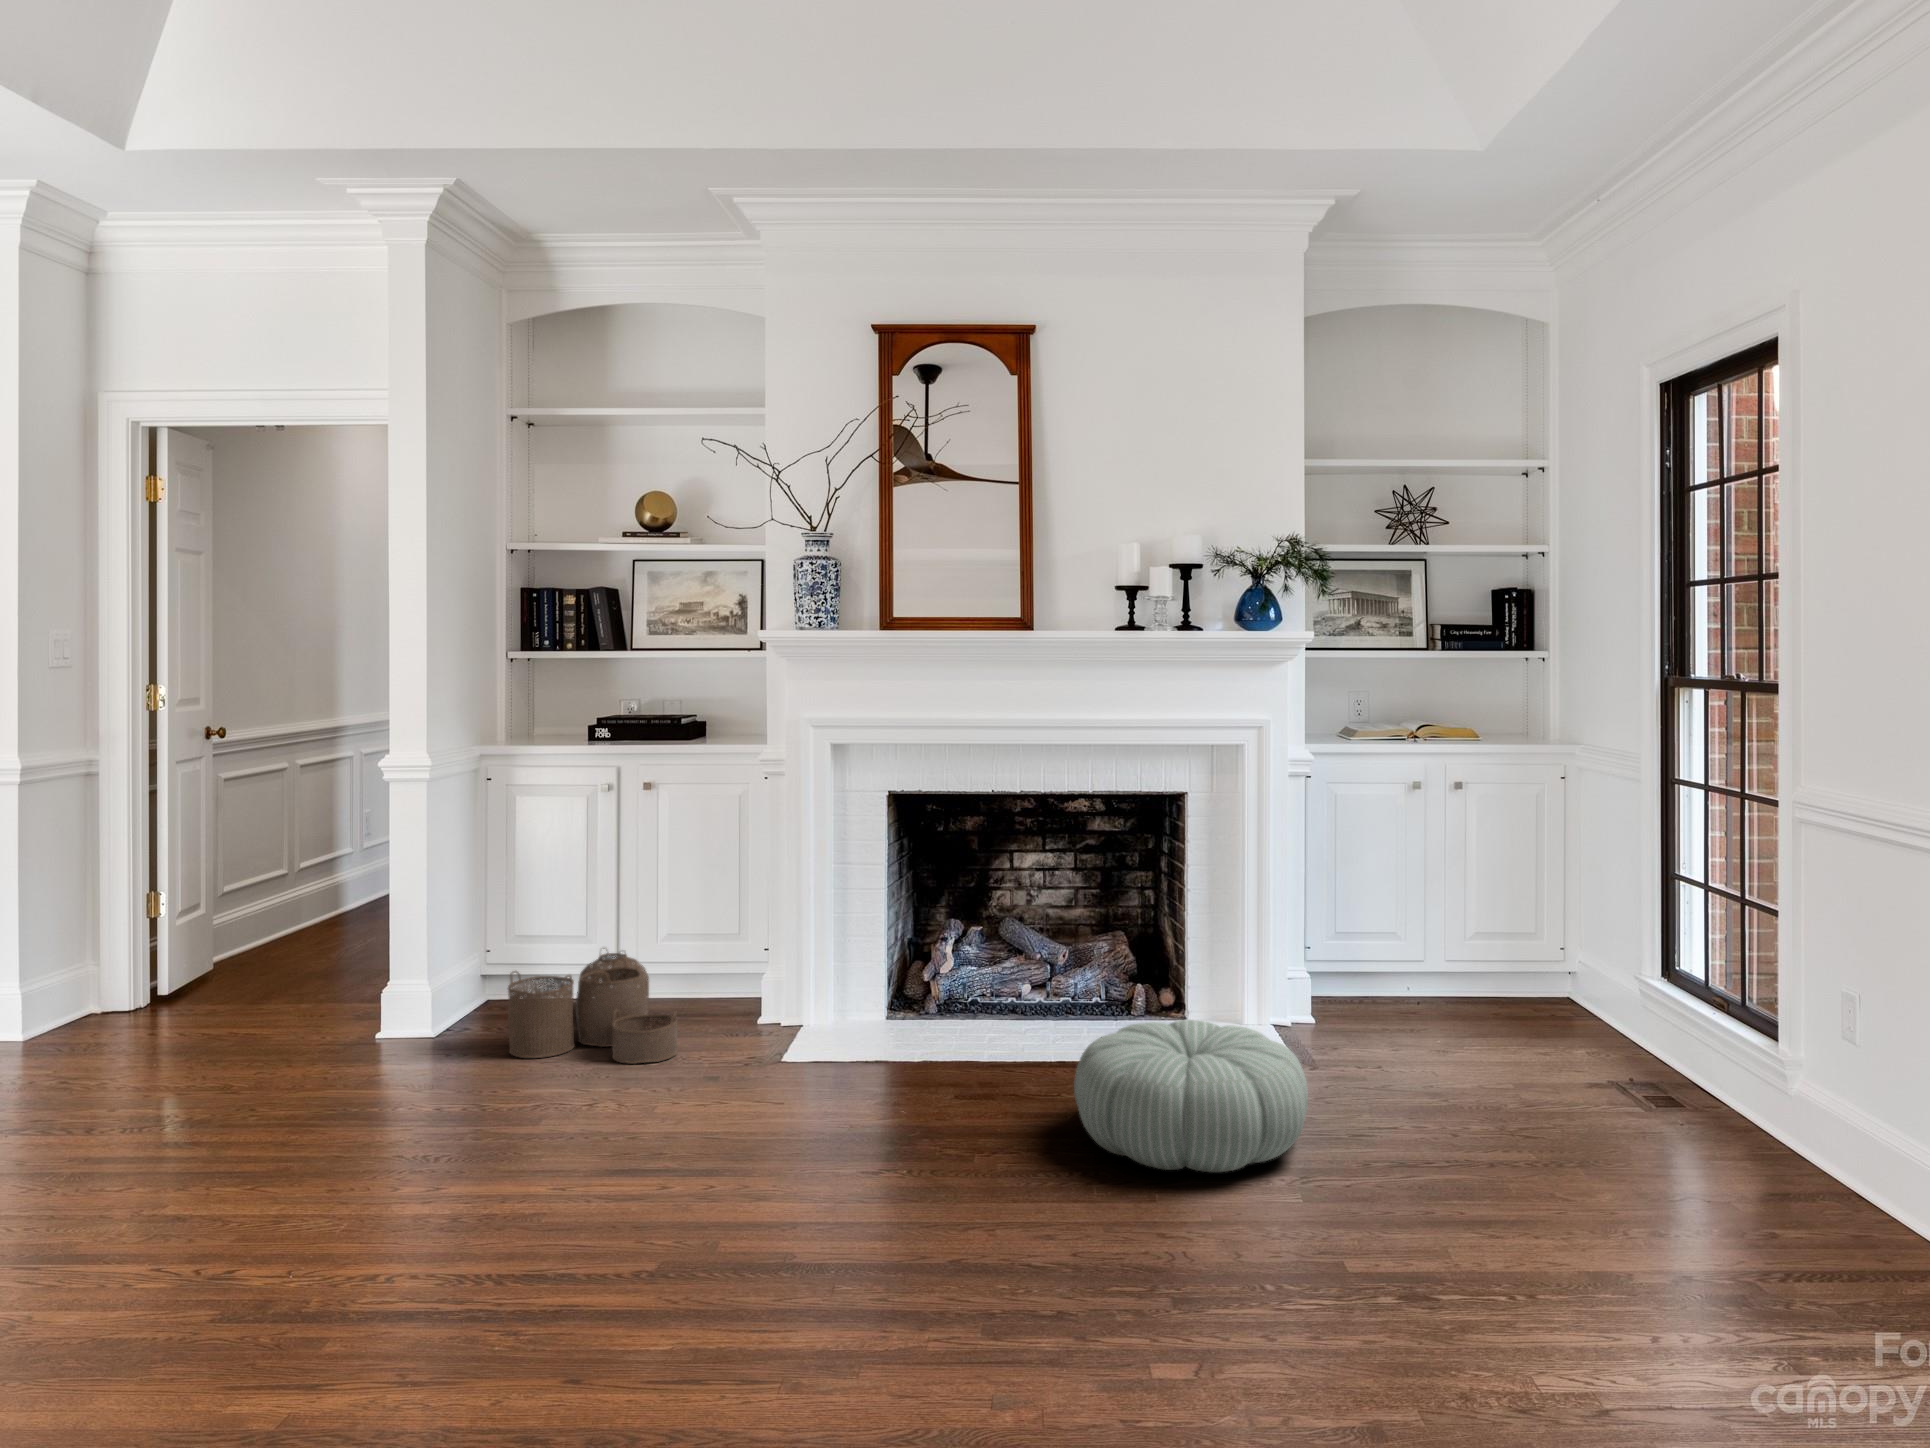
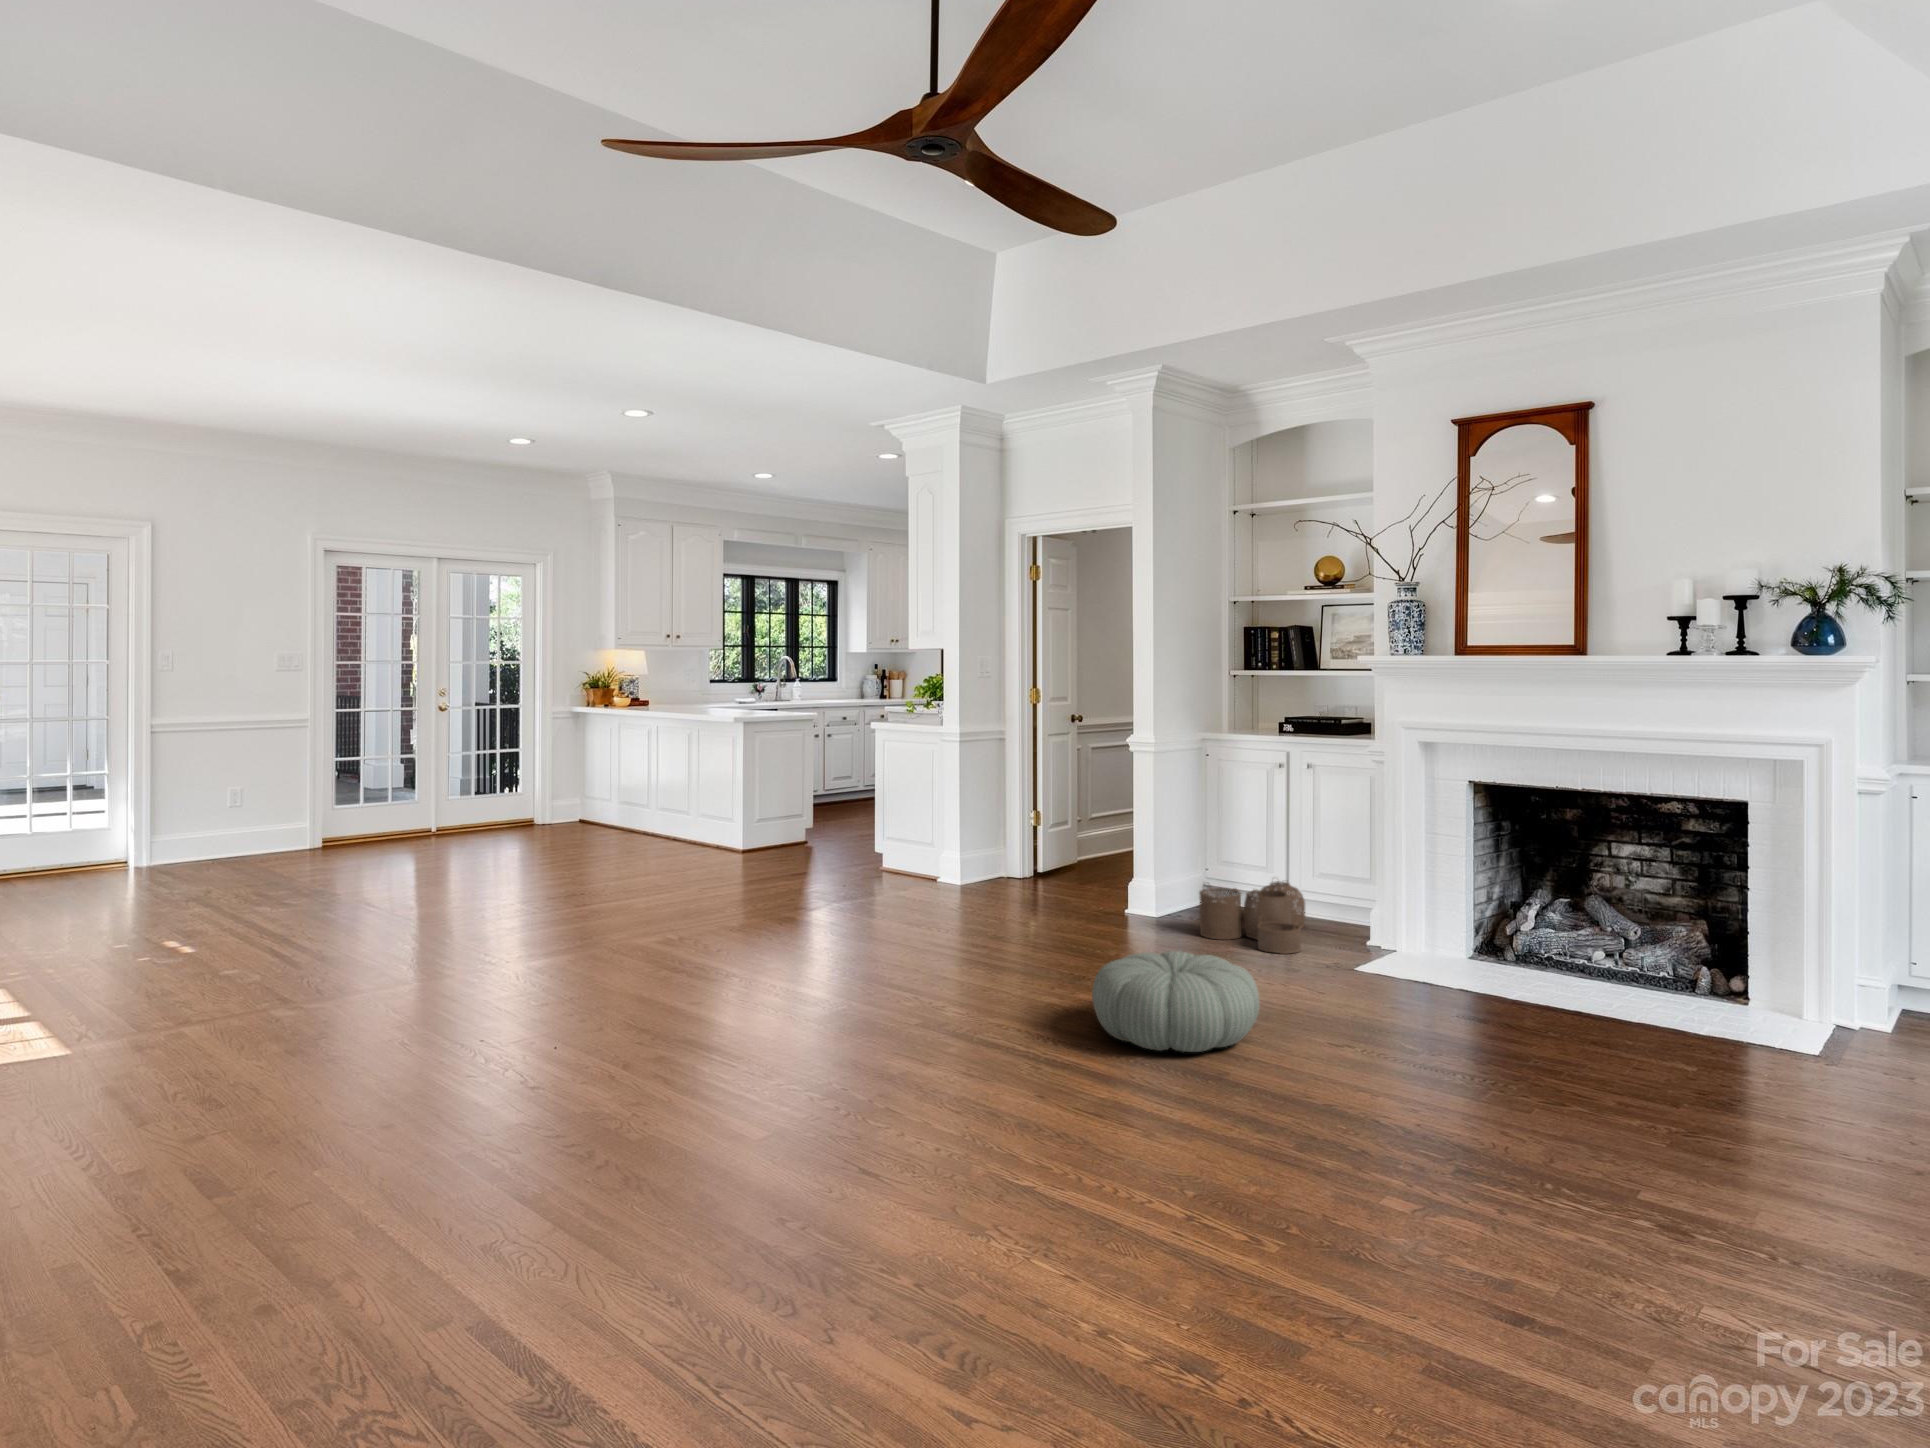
pouf: present [1074,1020,1308,1172] -> present [1092,951,1260,1052]

